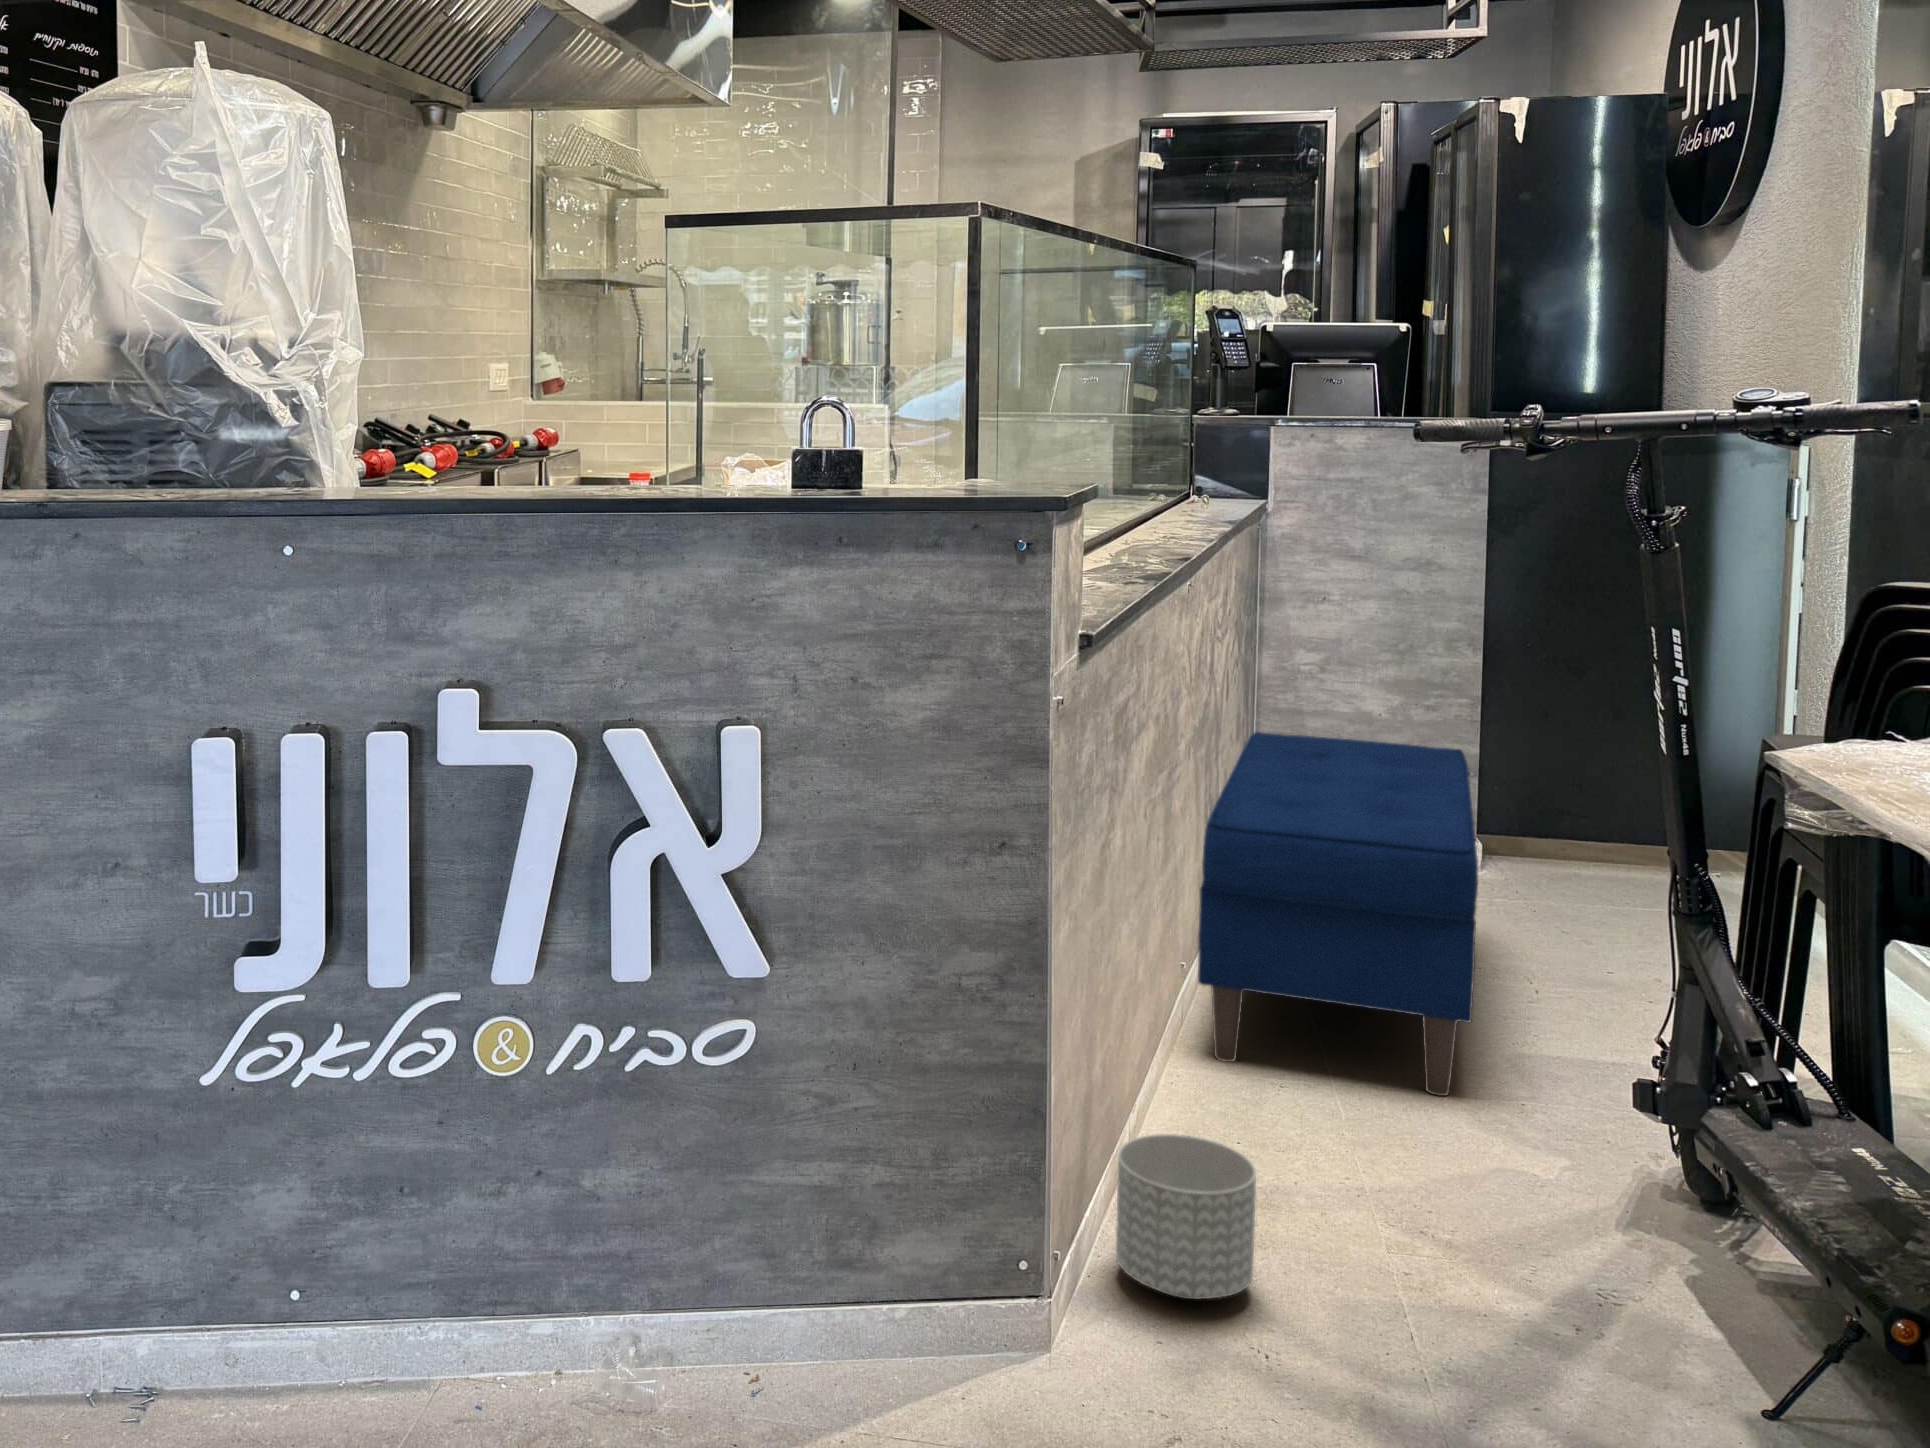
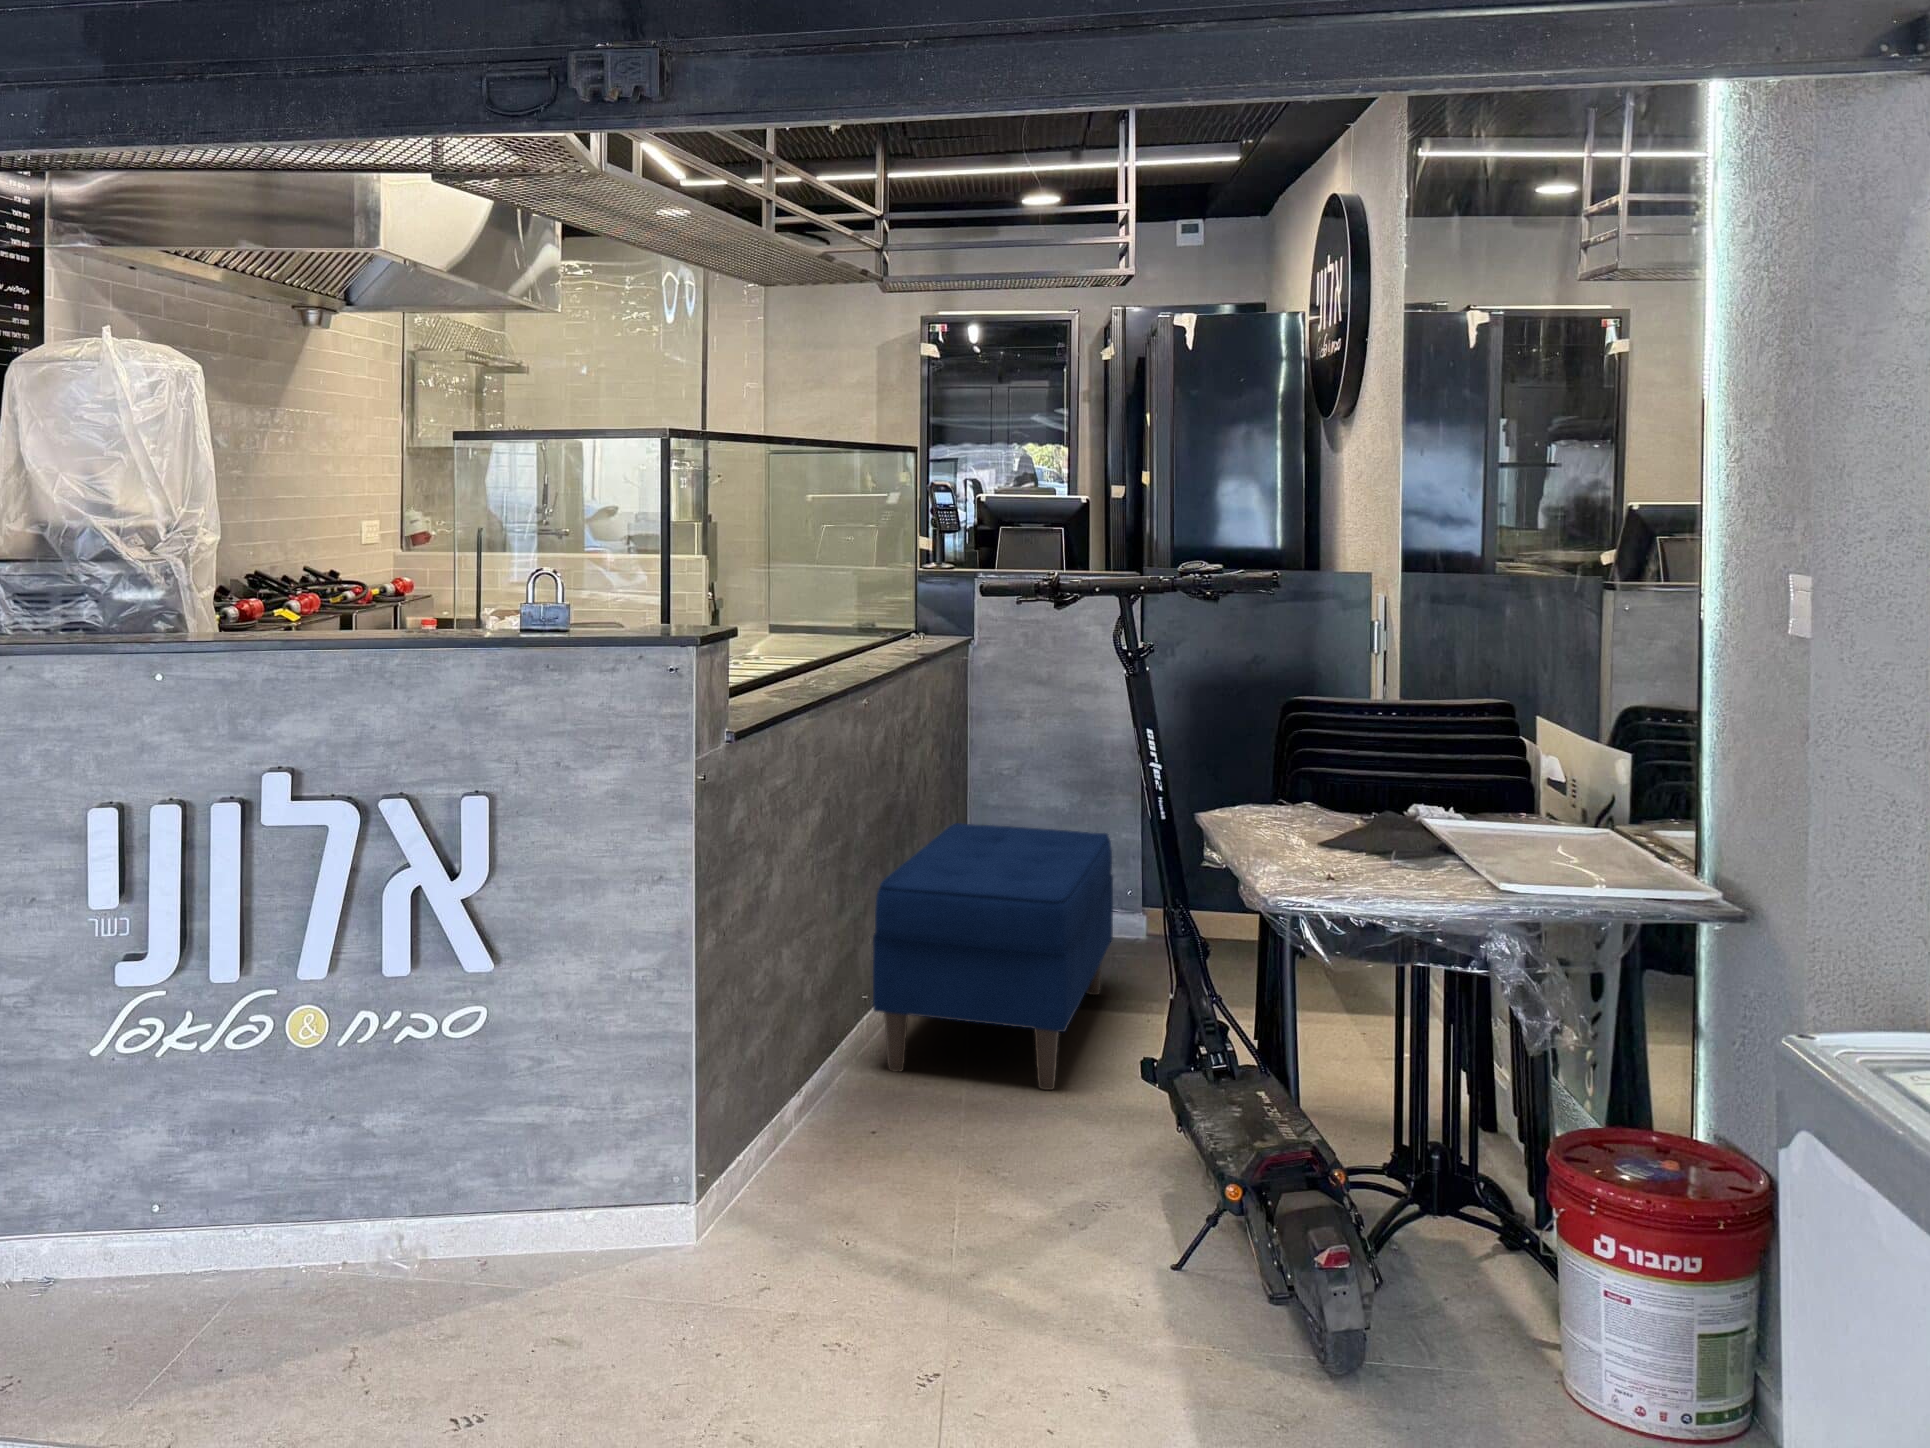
planter: present [1116,1134,1256,1300] -> none [759,1099,854,1213]

